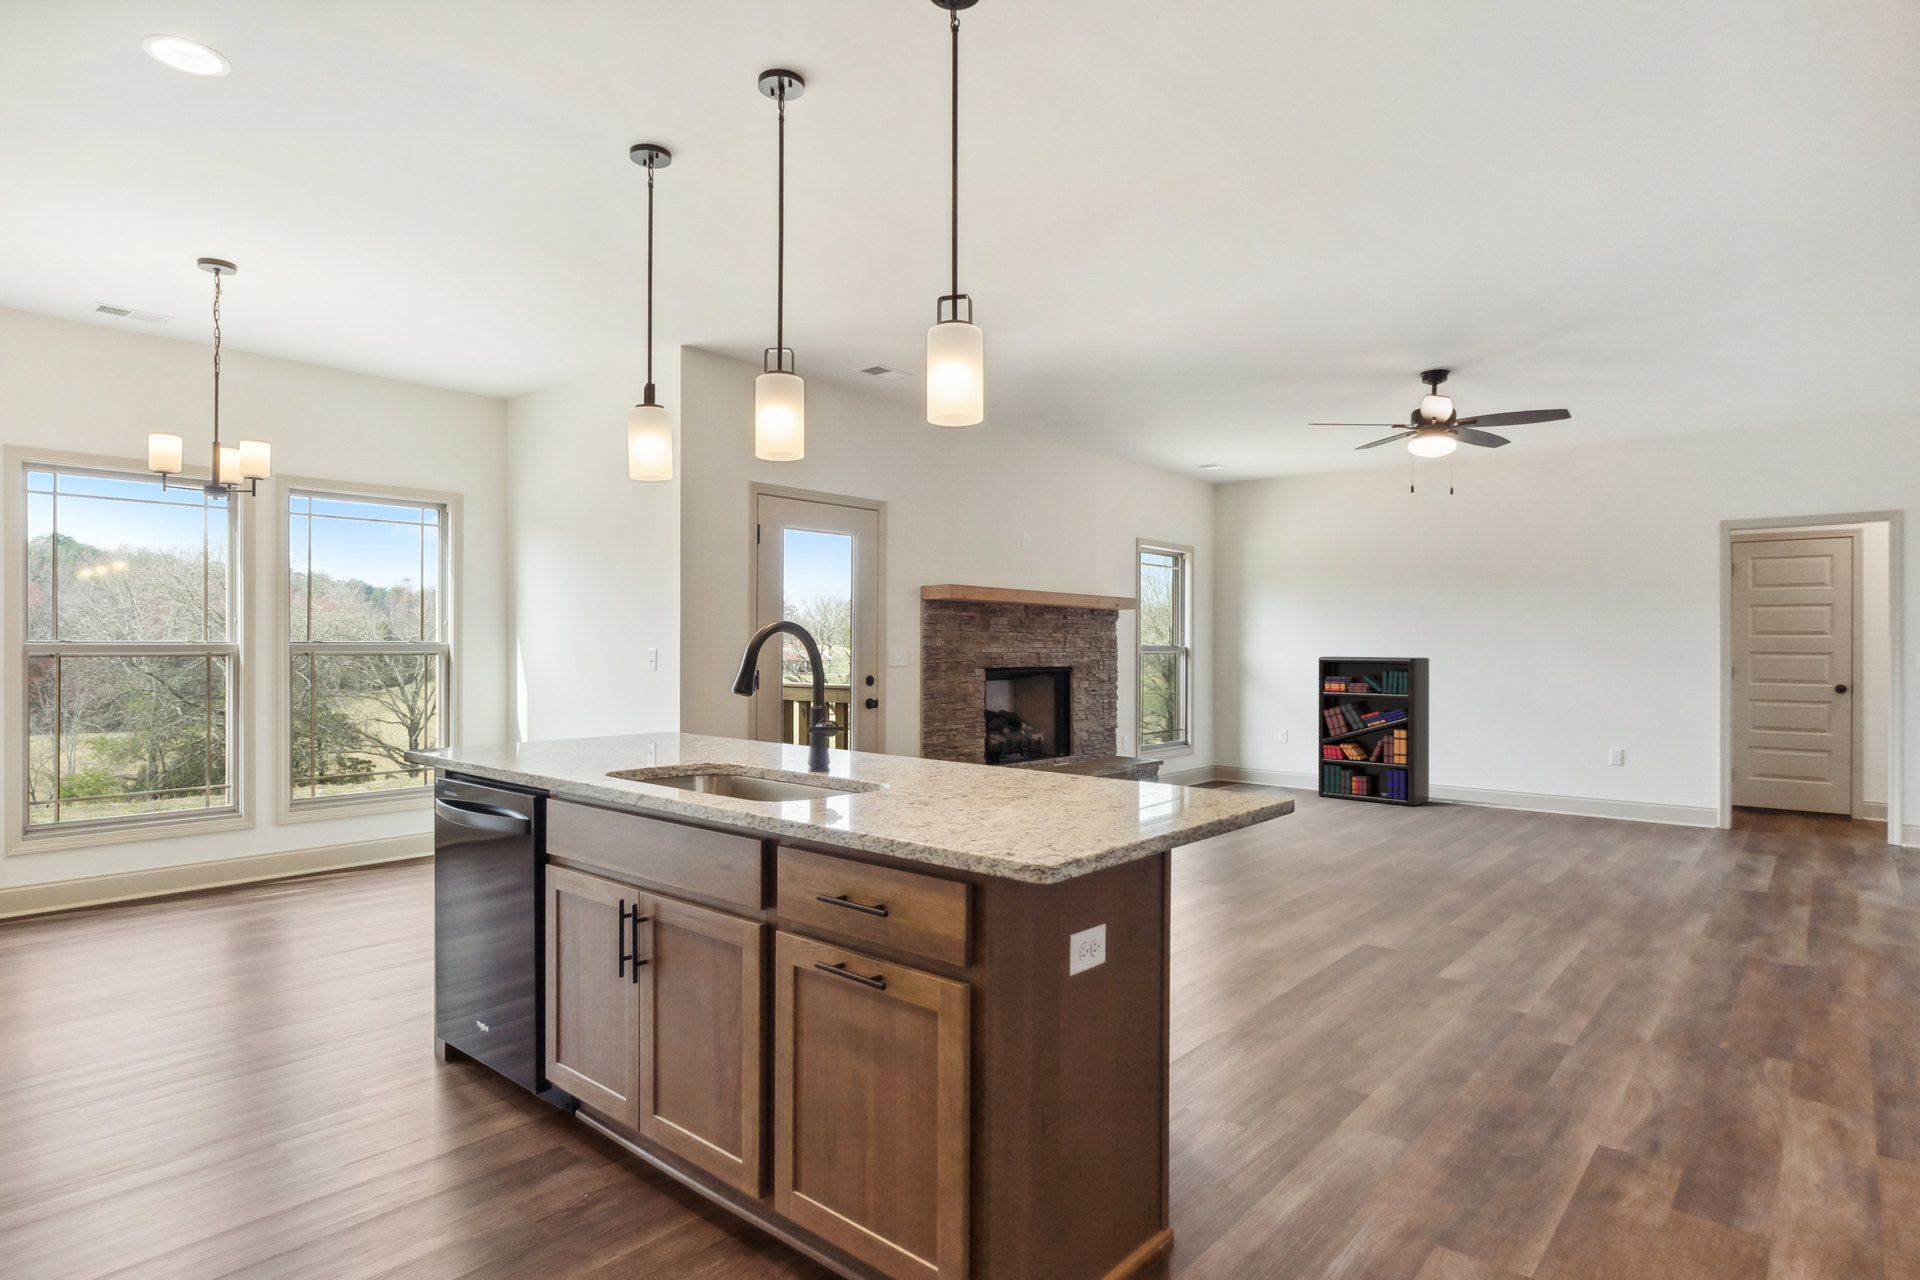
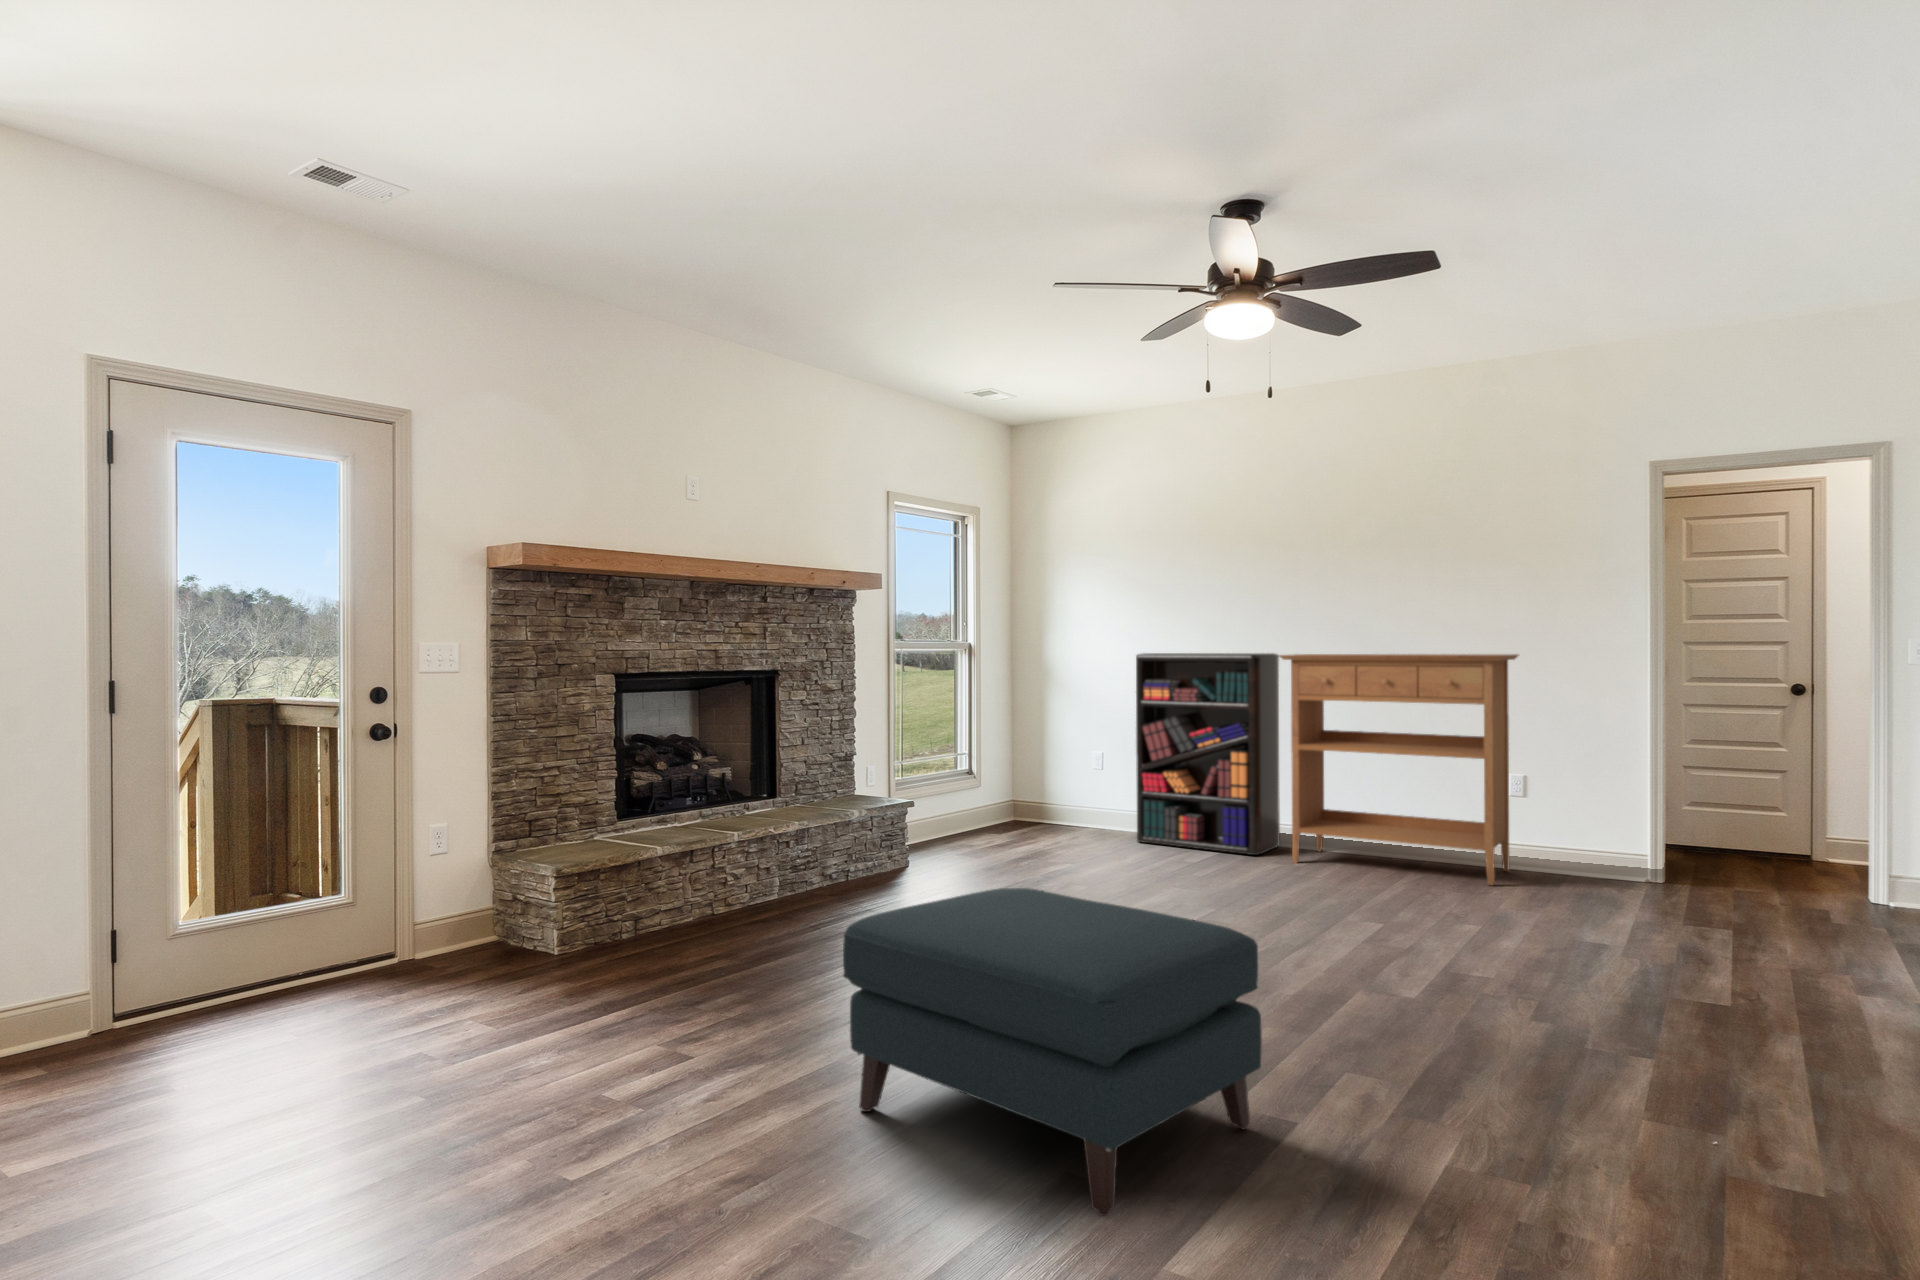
console table: none [1432,659,1619,827] -> present [1278,654,1518,885]
ottoman: none [1221,798,1469,954] -> present [843,888,1262,1216]

